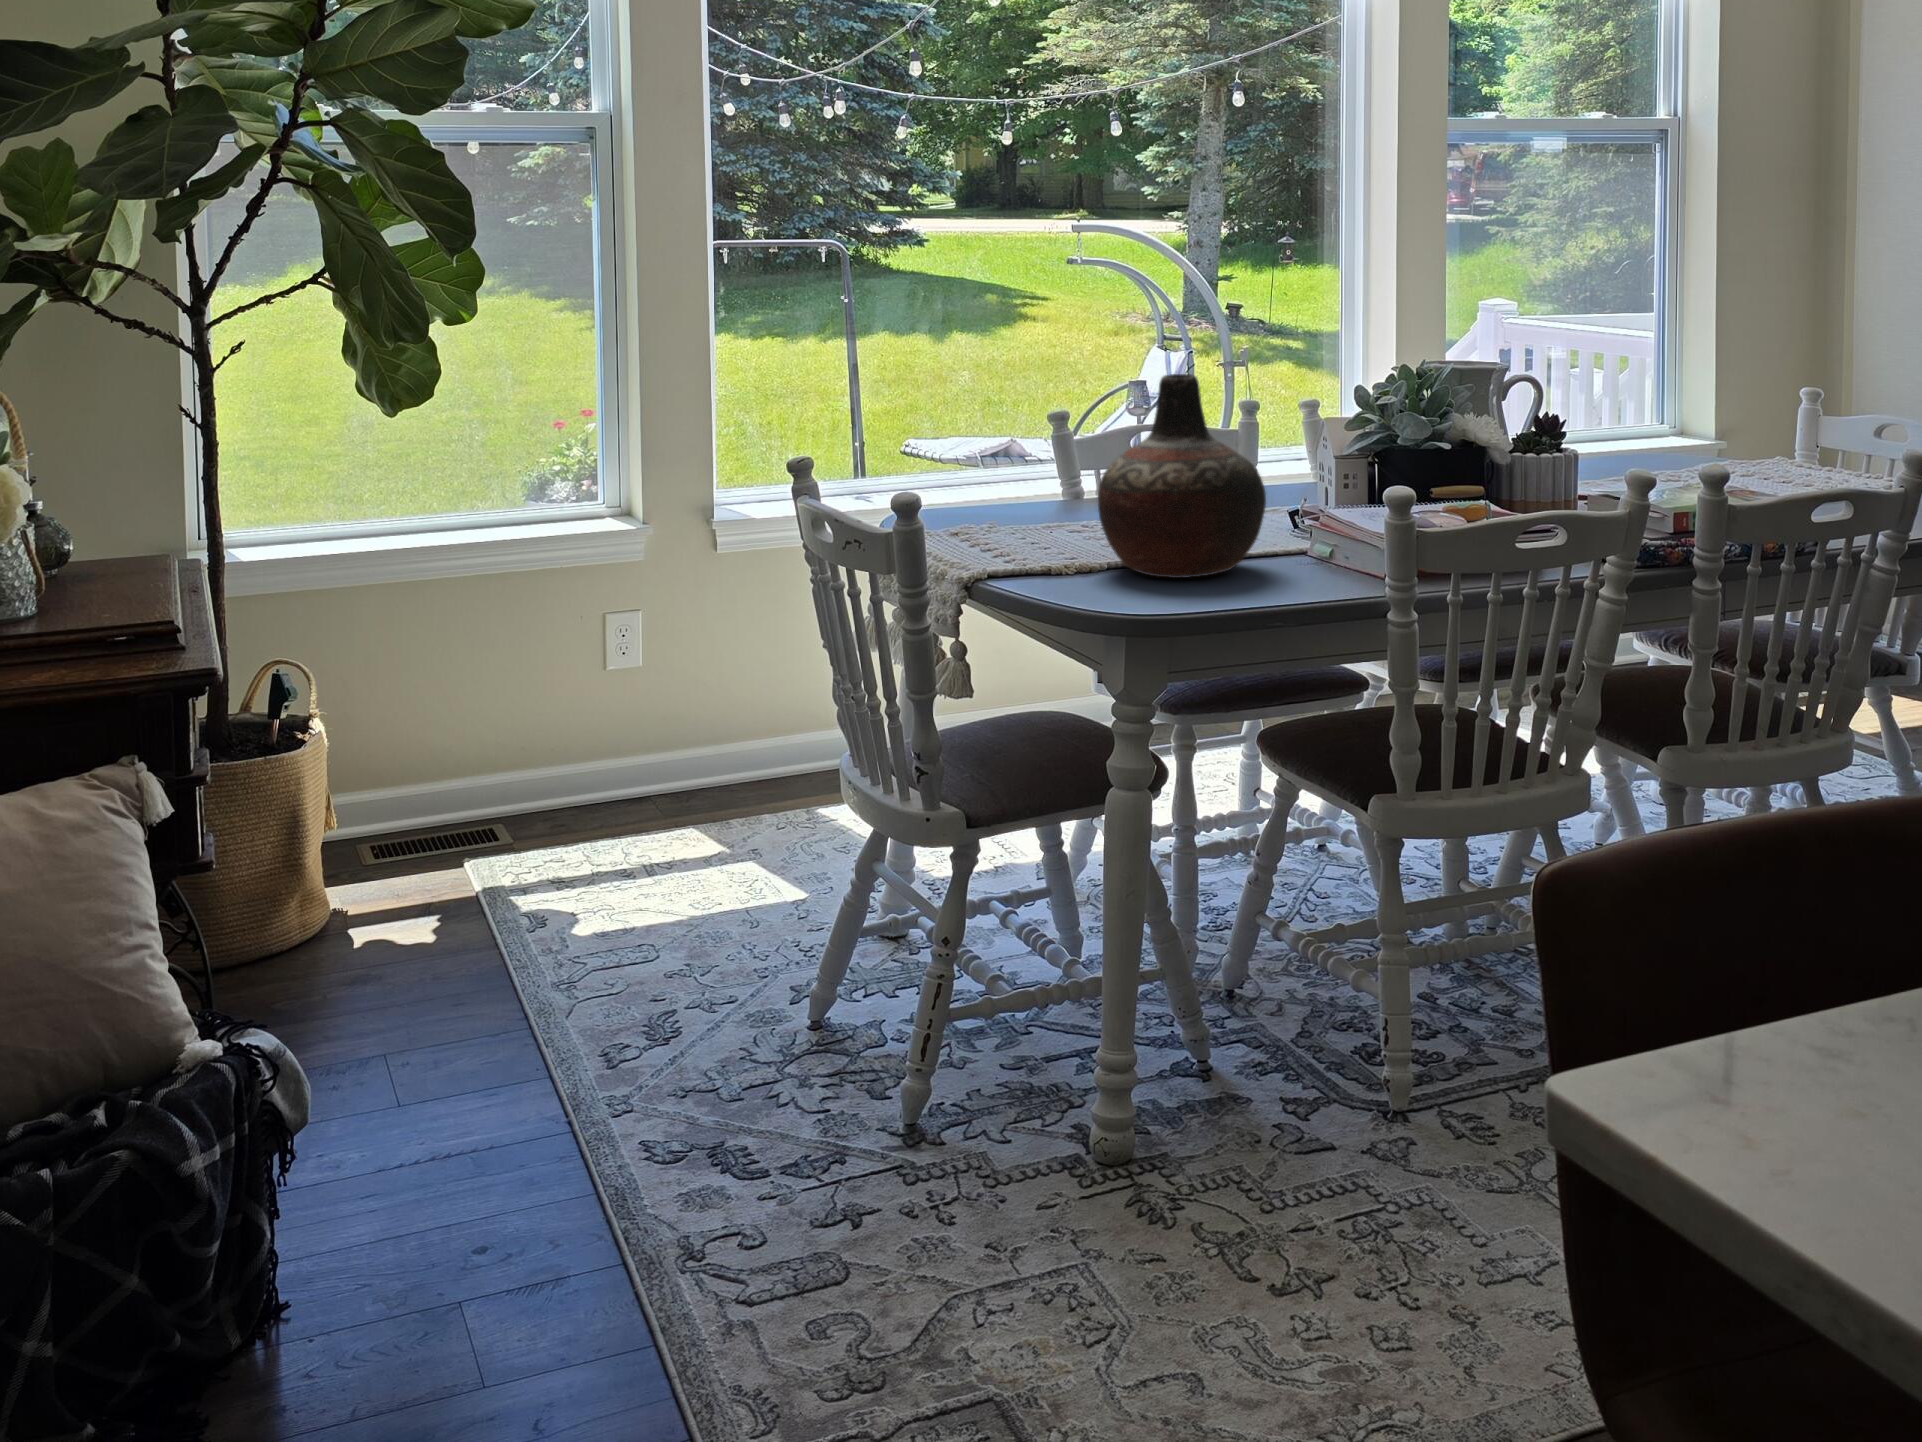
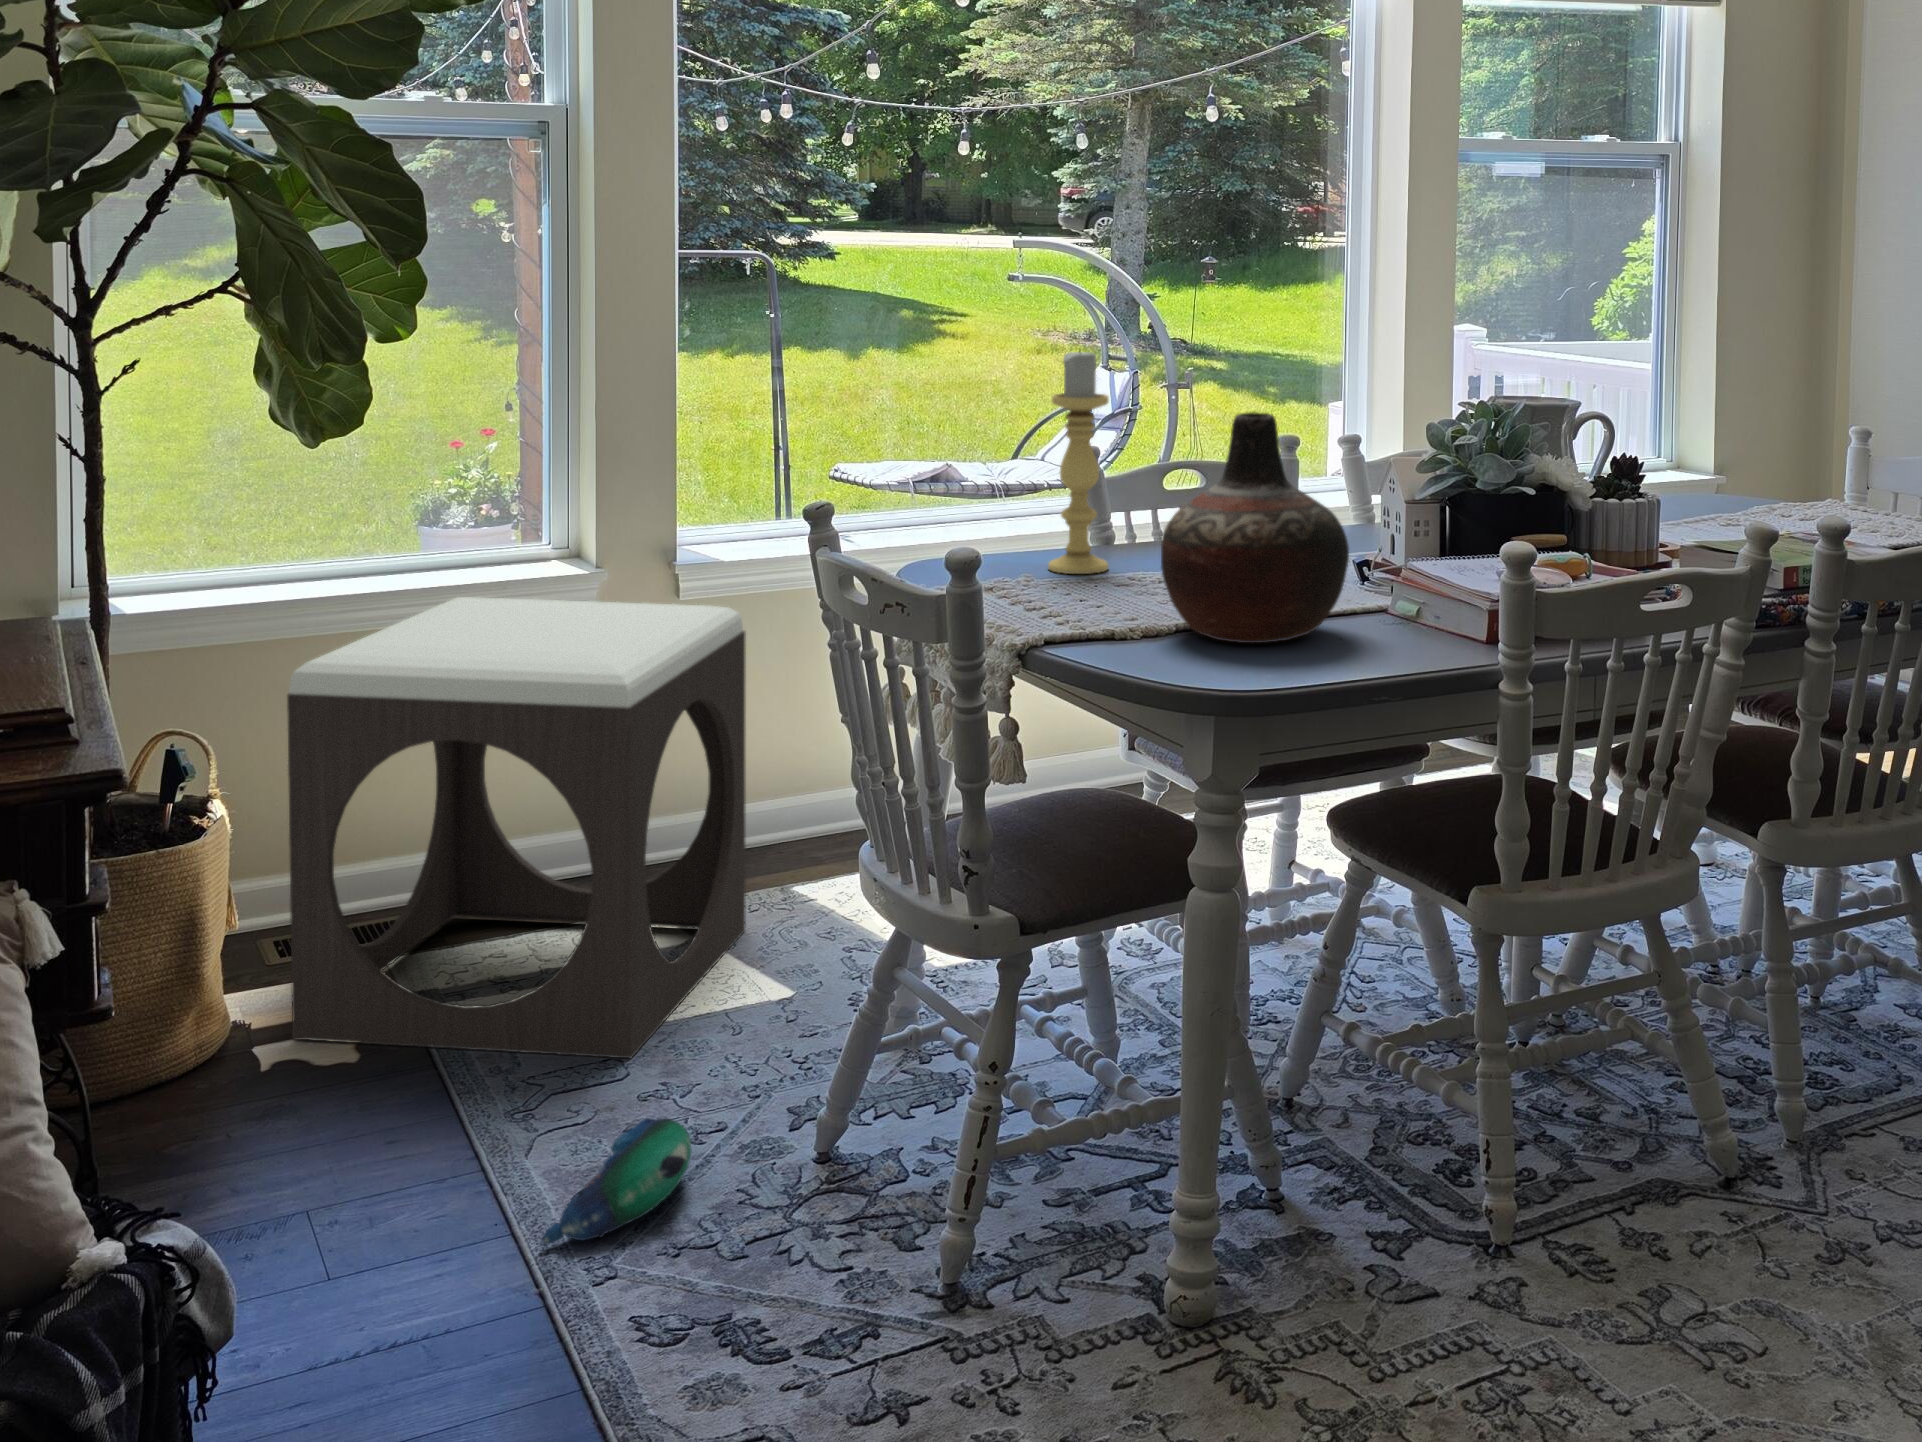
candle holder: none [1019,320,1073,522] -> present [1048,351,1109,574]
footstool: none [371,547,771,943] -> present [287,597,746,1058]
plush toy: none [572,986,702,1086] -> present [542,1118,691,1245]

